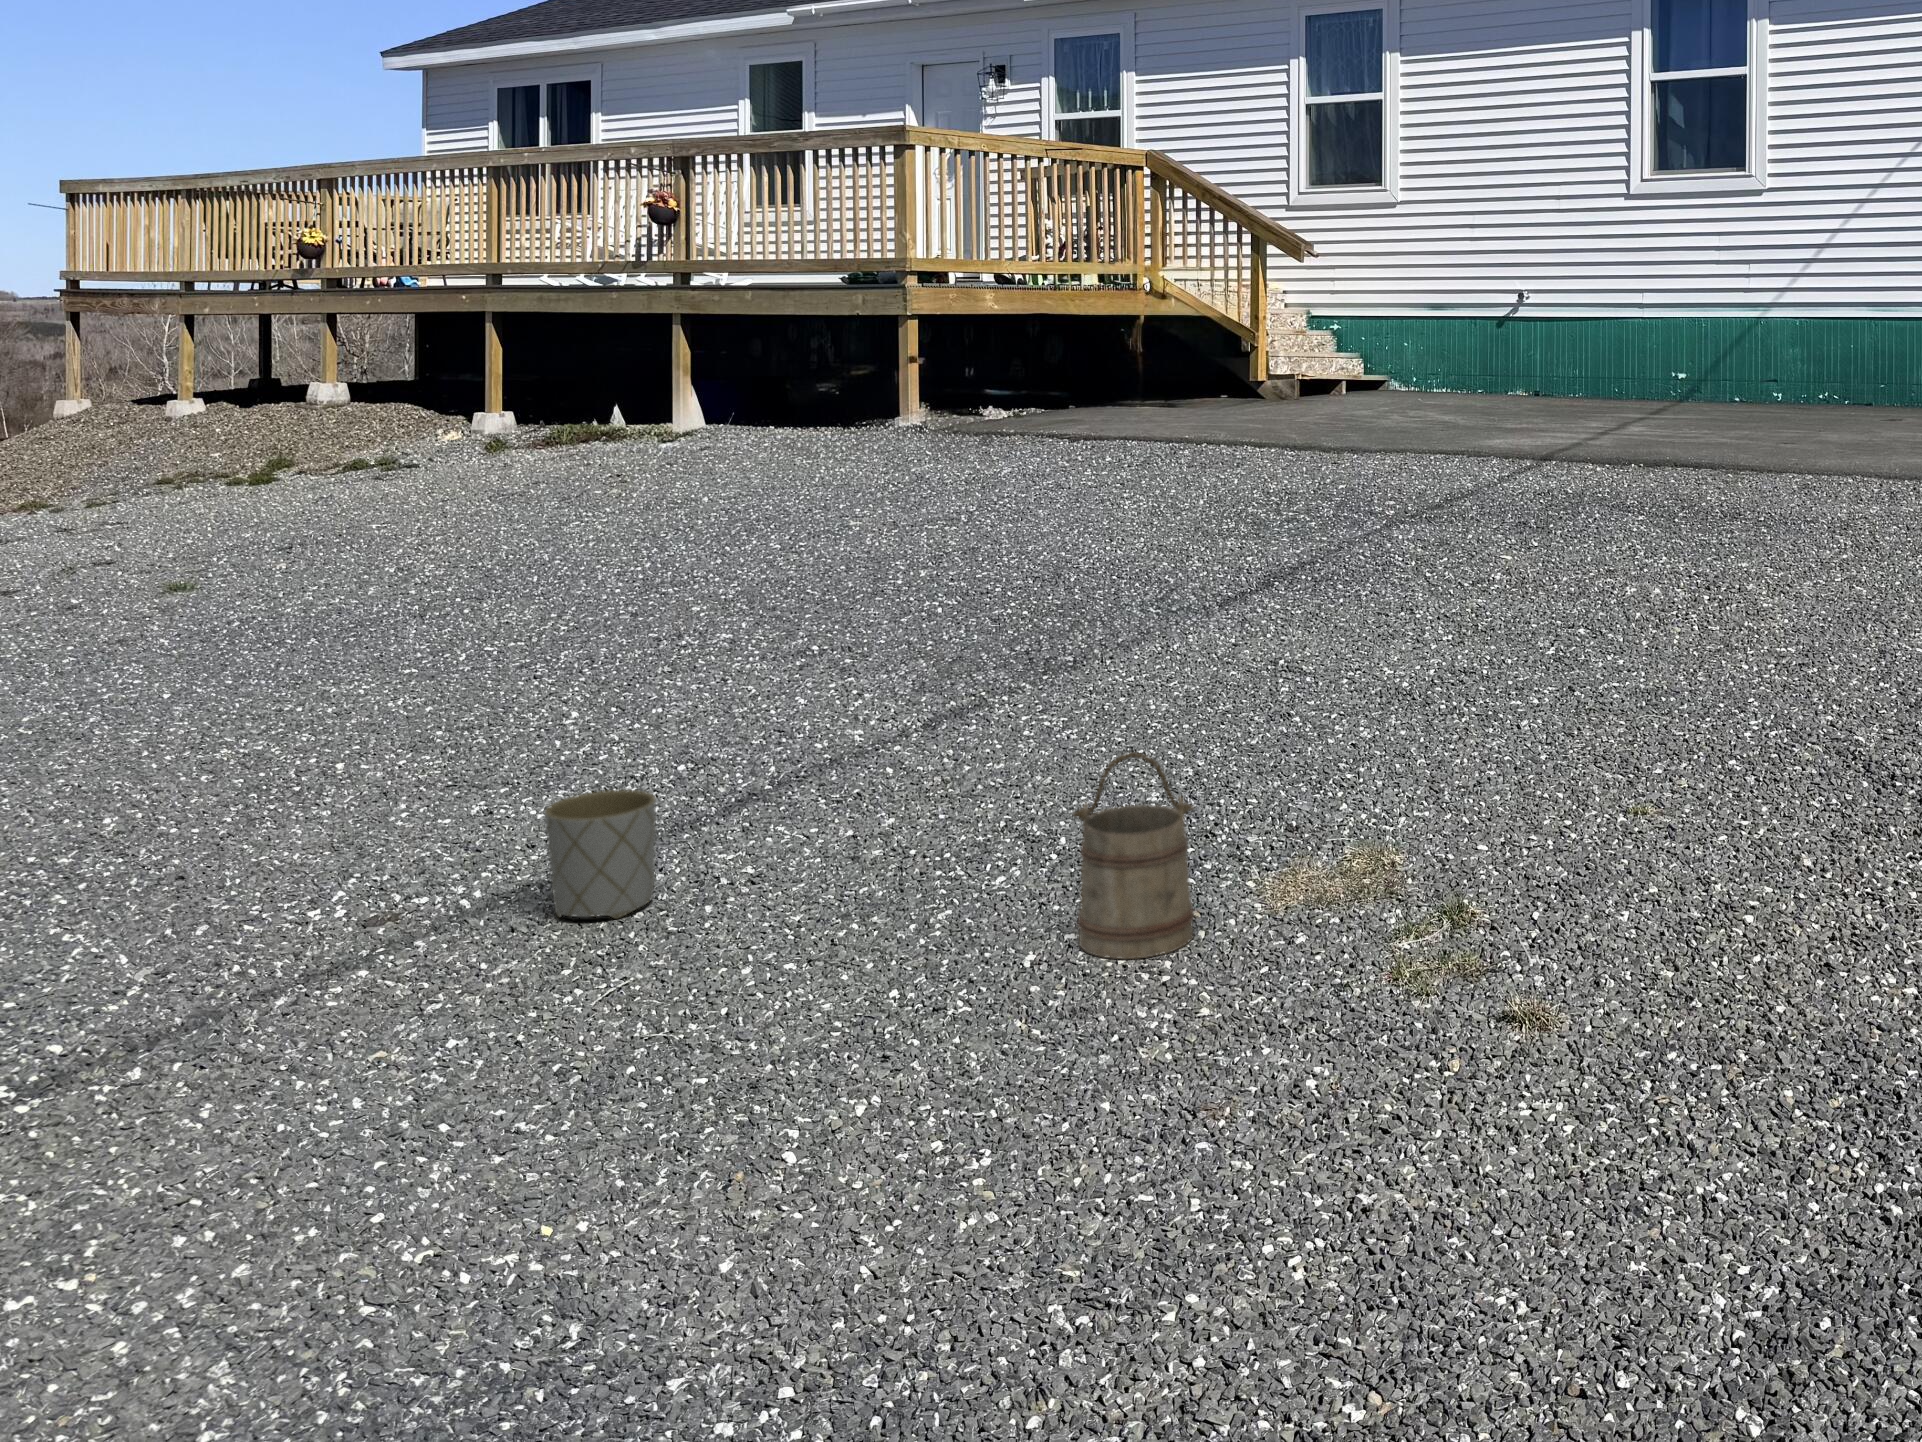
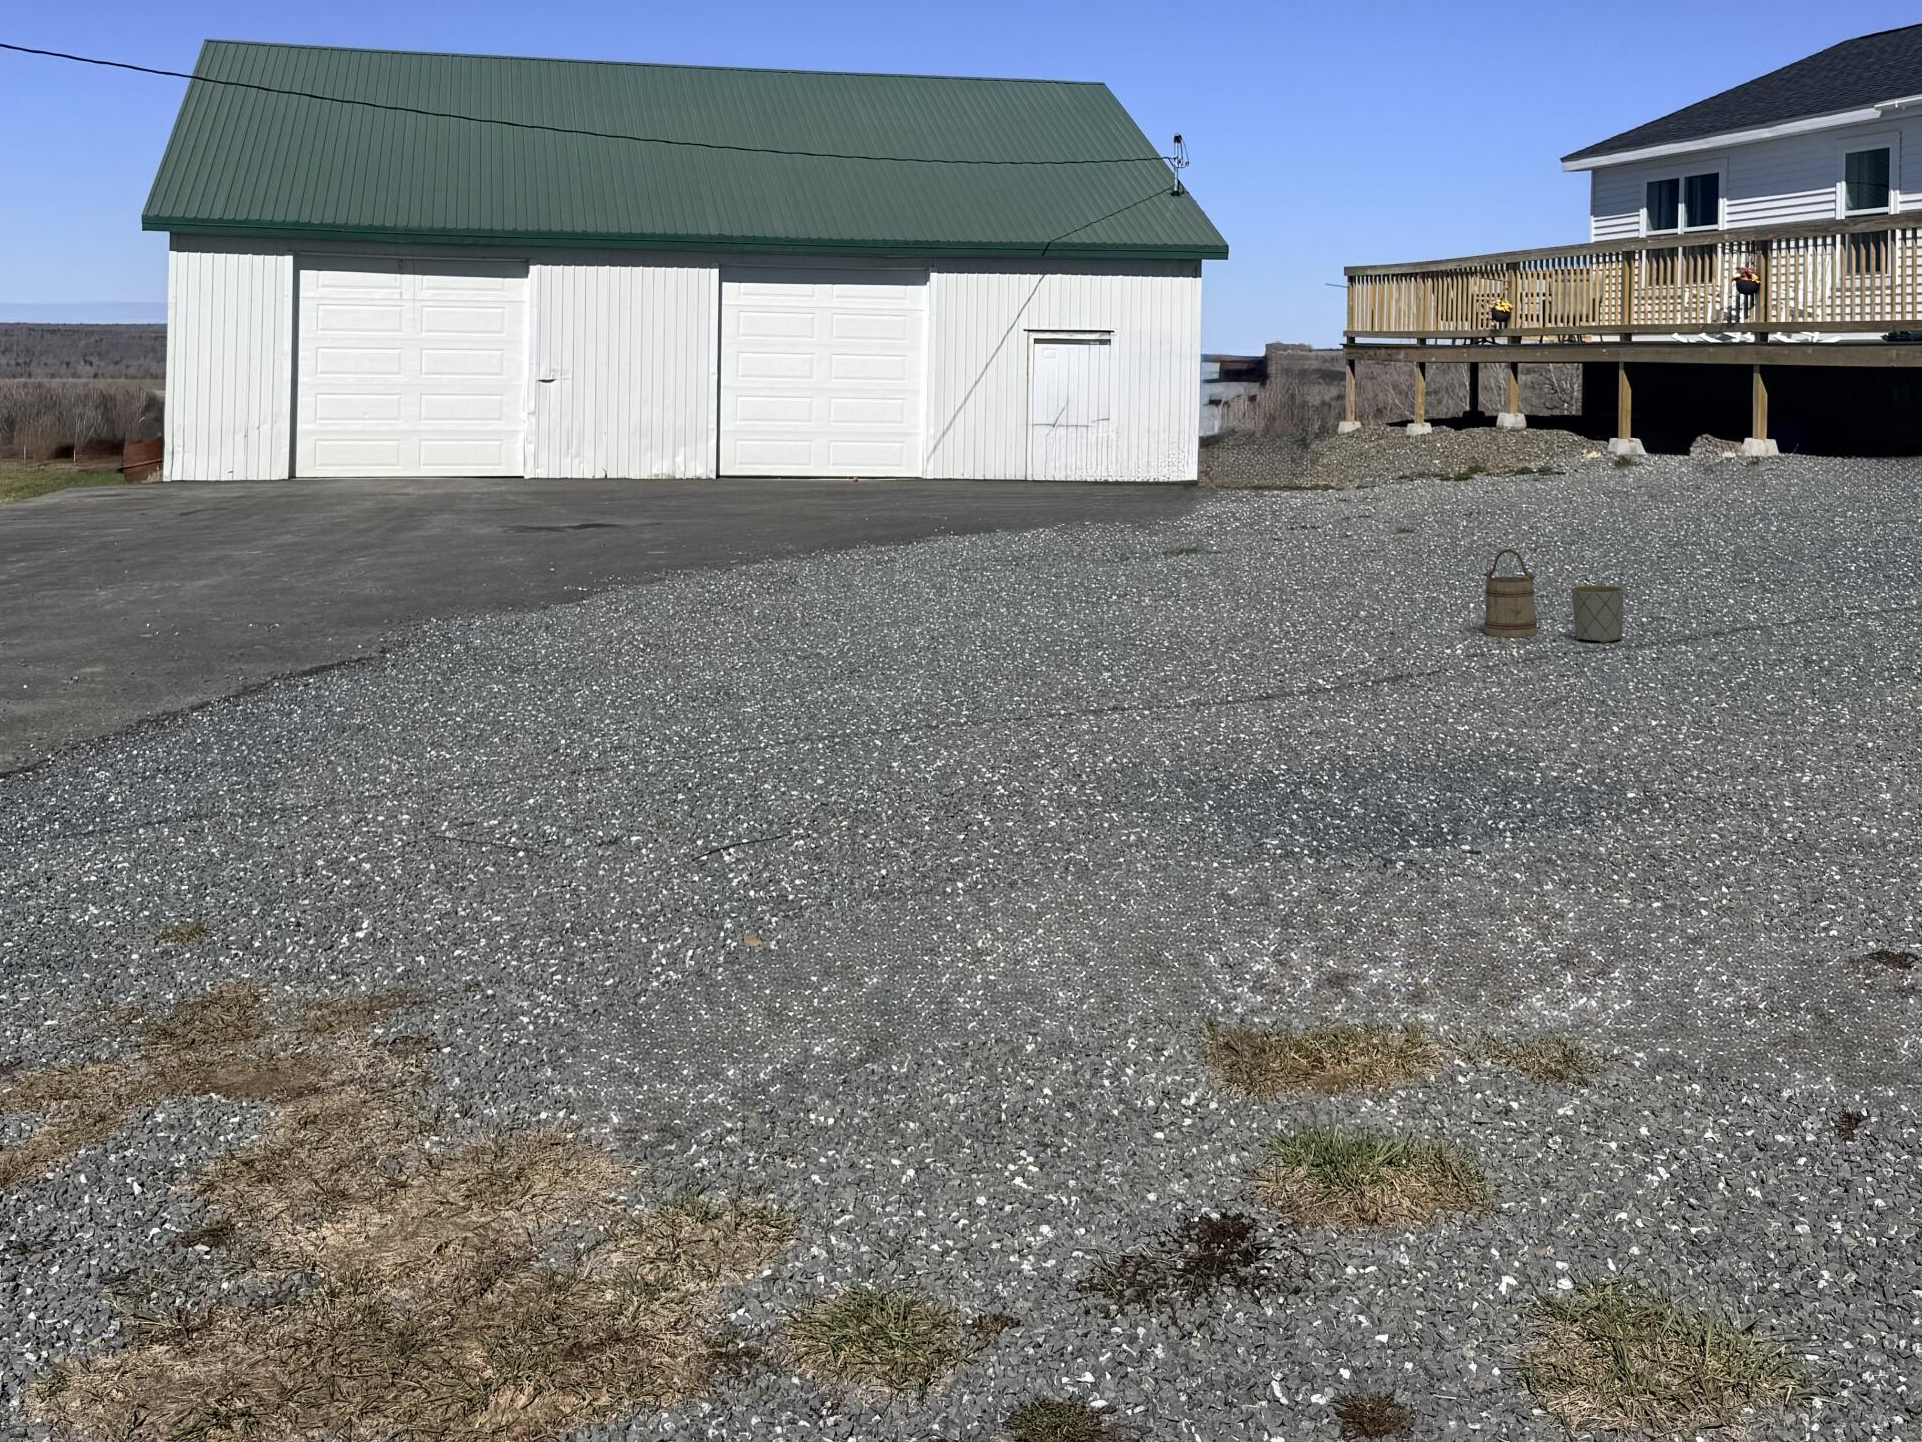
bucket: present [1073,752,1194,959] -> present [1483,549,1537,637]

